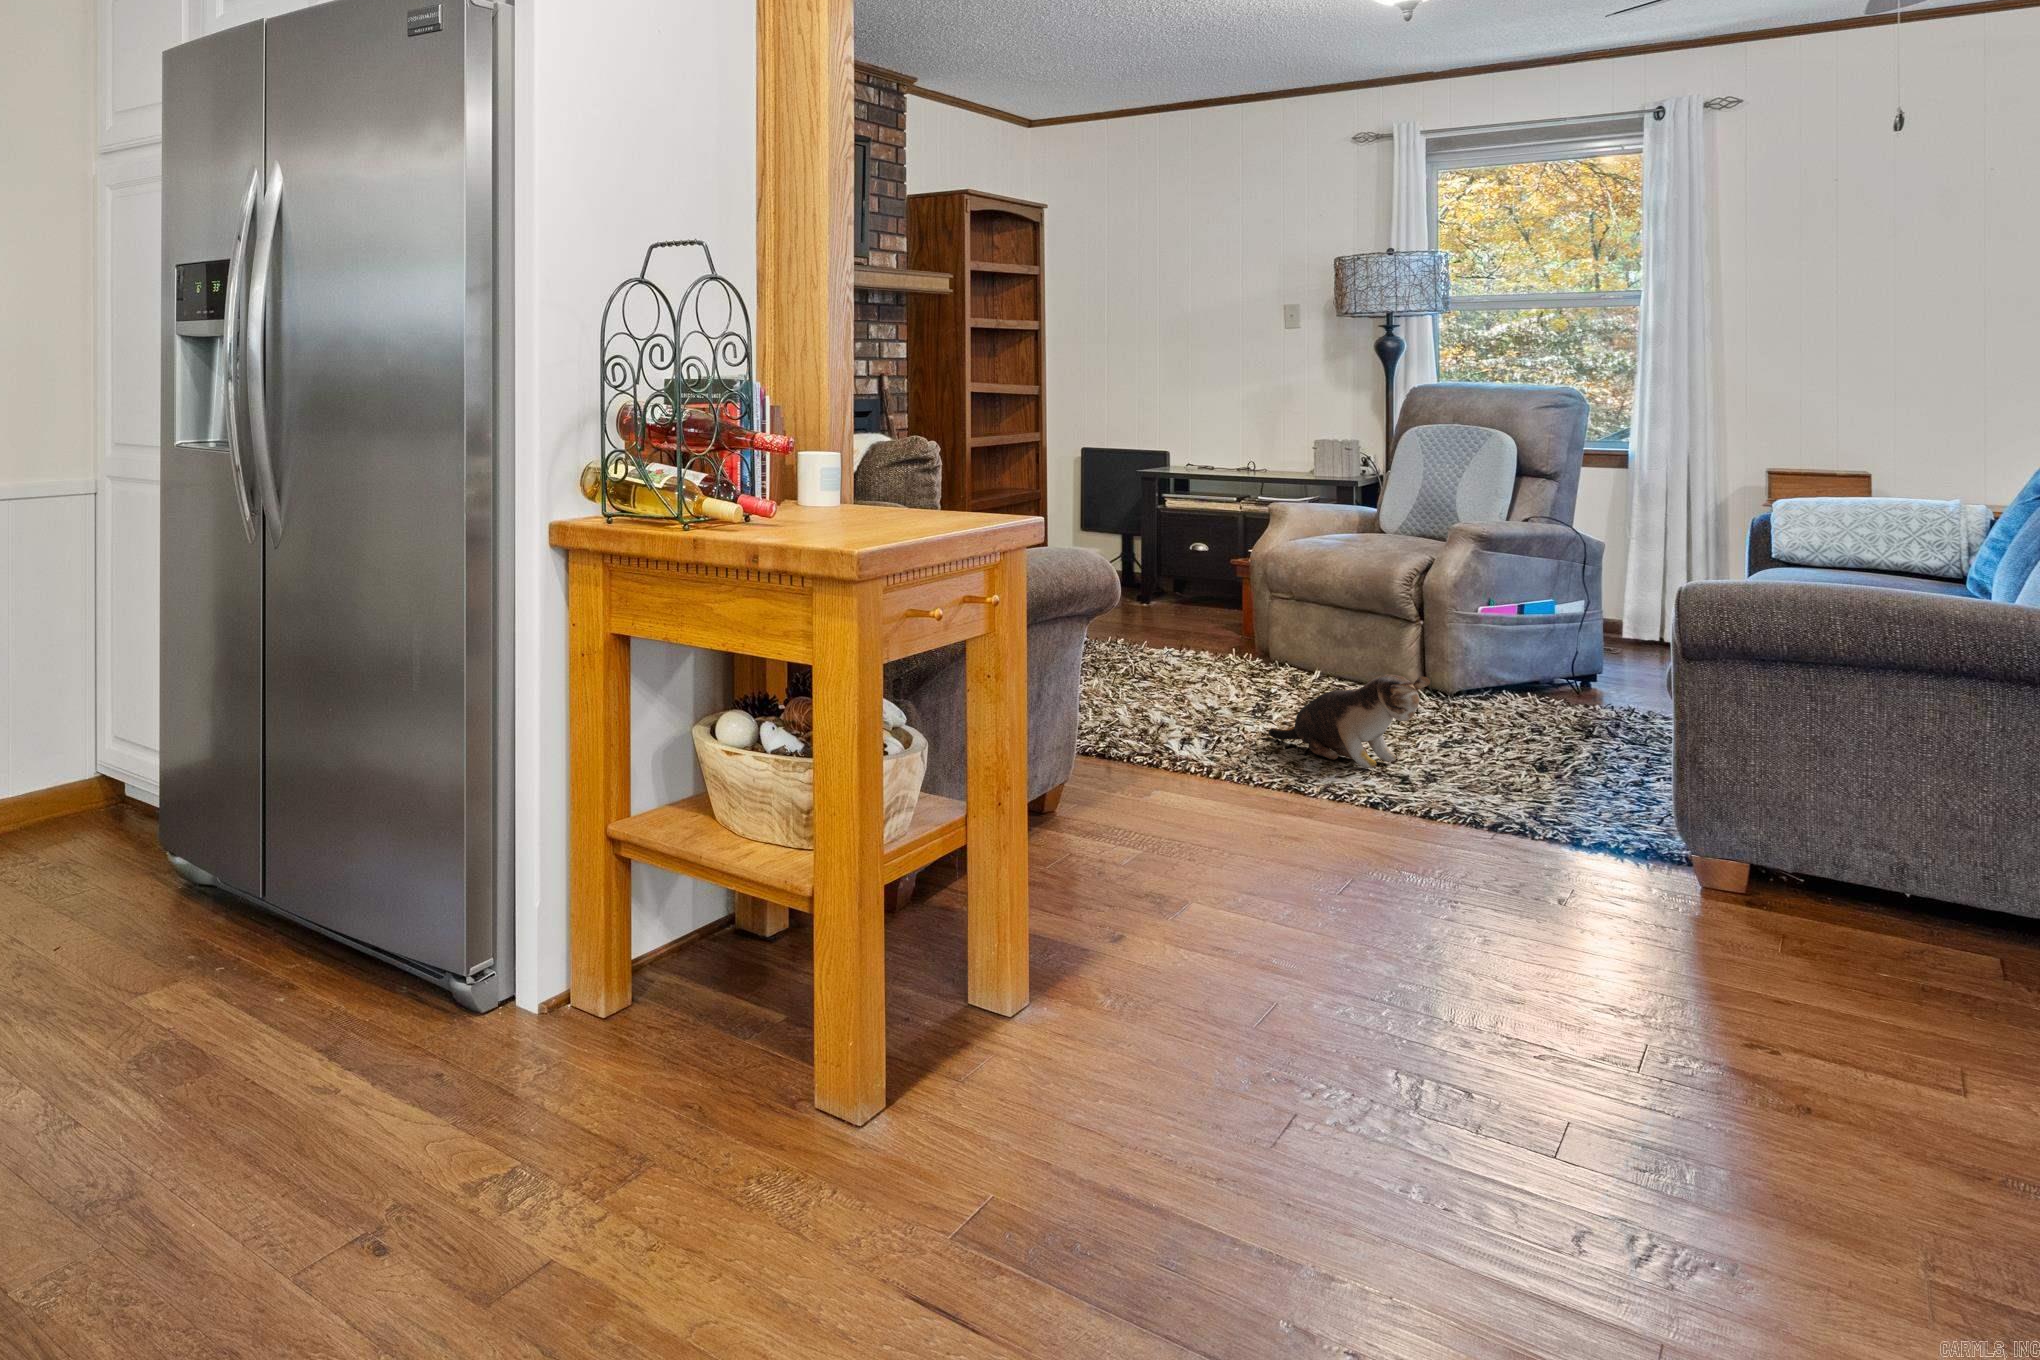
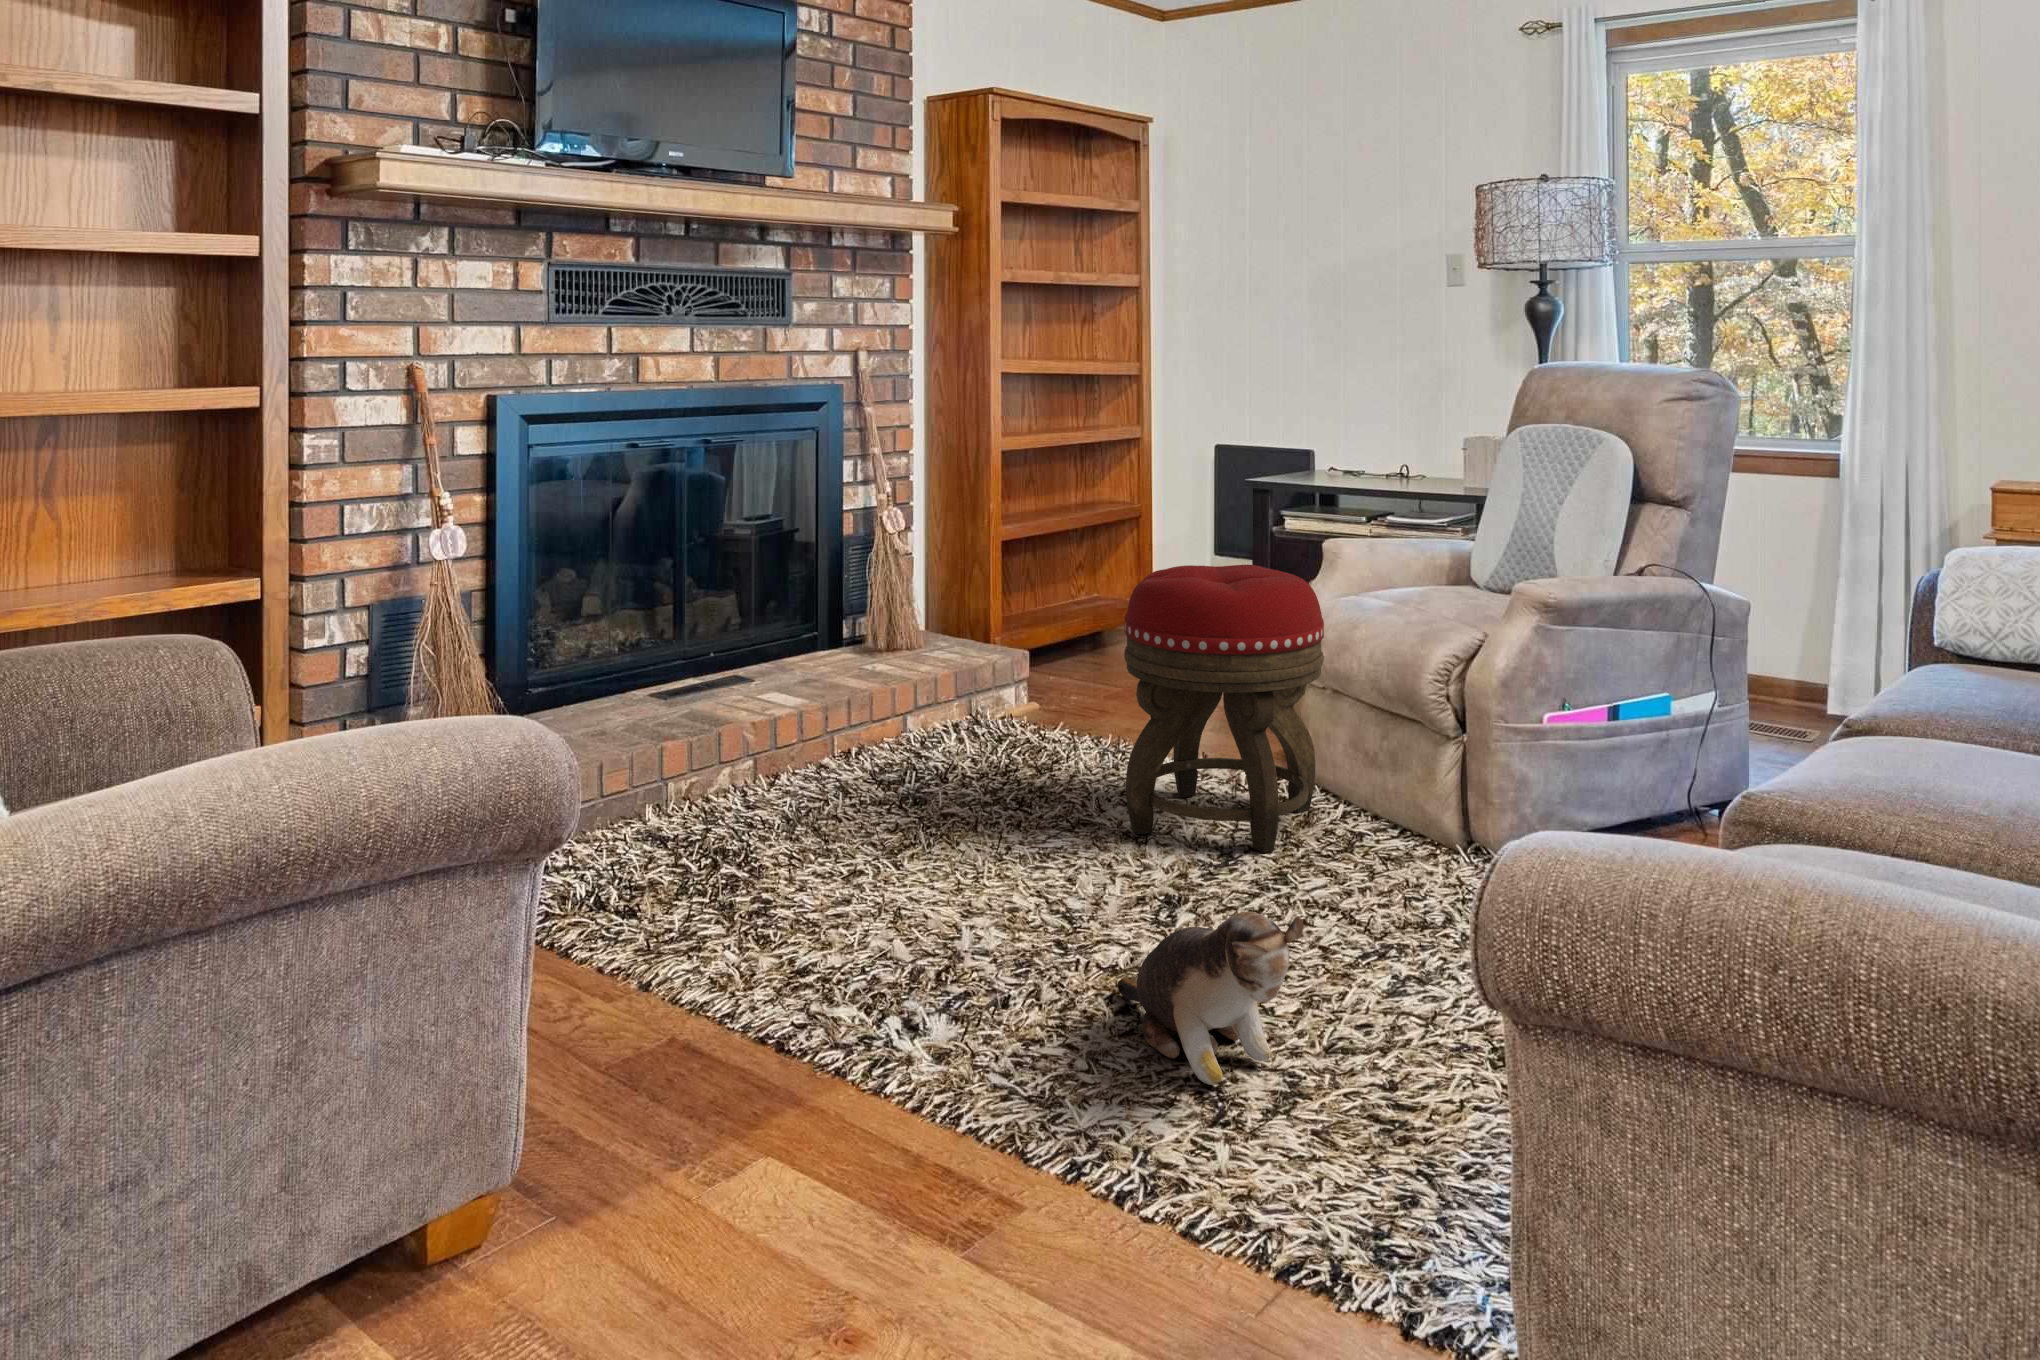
footstool: none [1170,512,1315,688] -> present [1124,565,1324,853]

